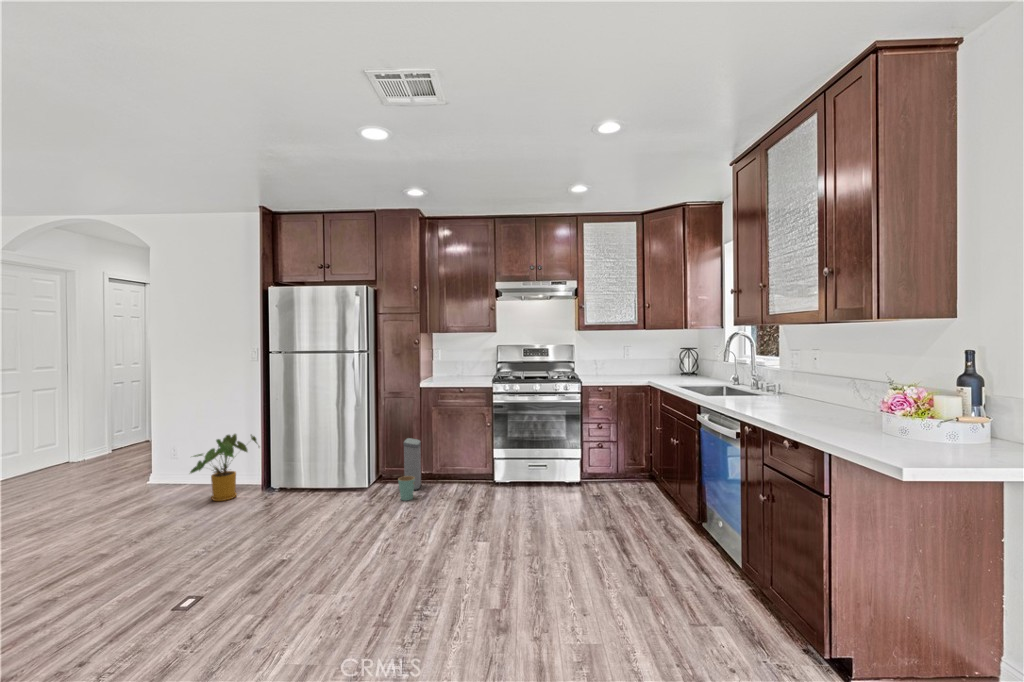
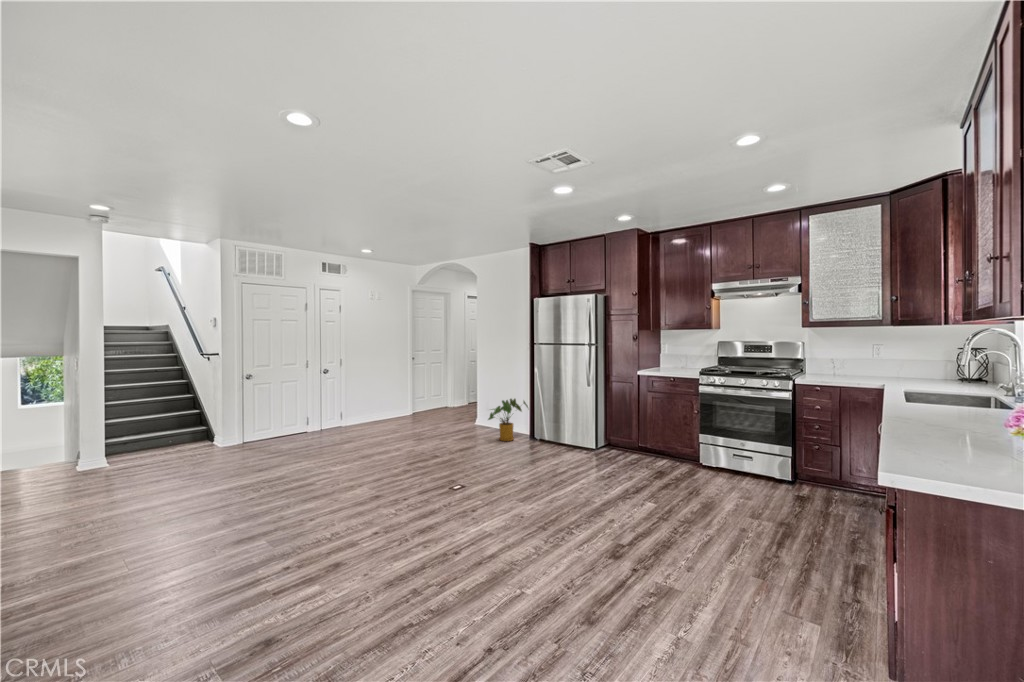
trash can: present [398,438,421,501] -> none [611,416,637,464]

